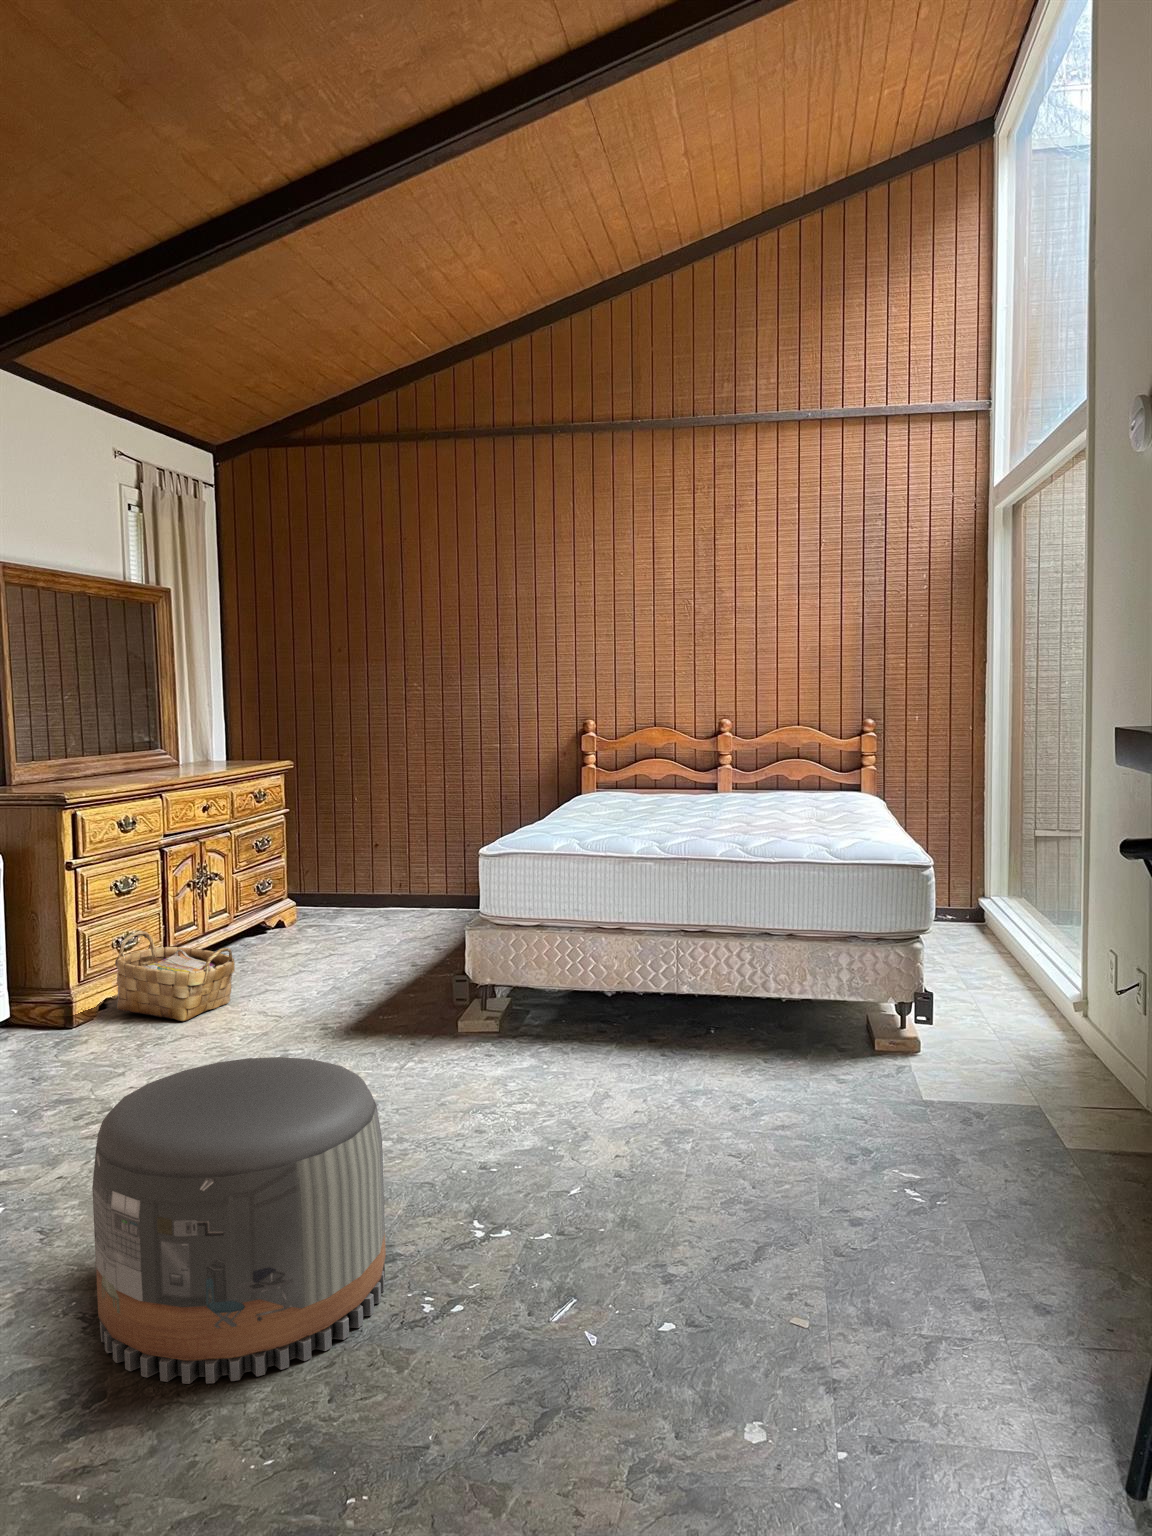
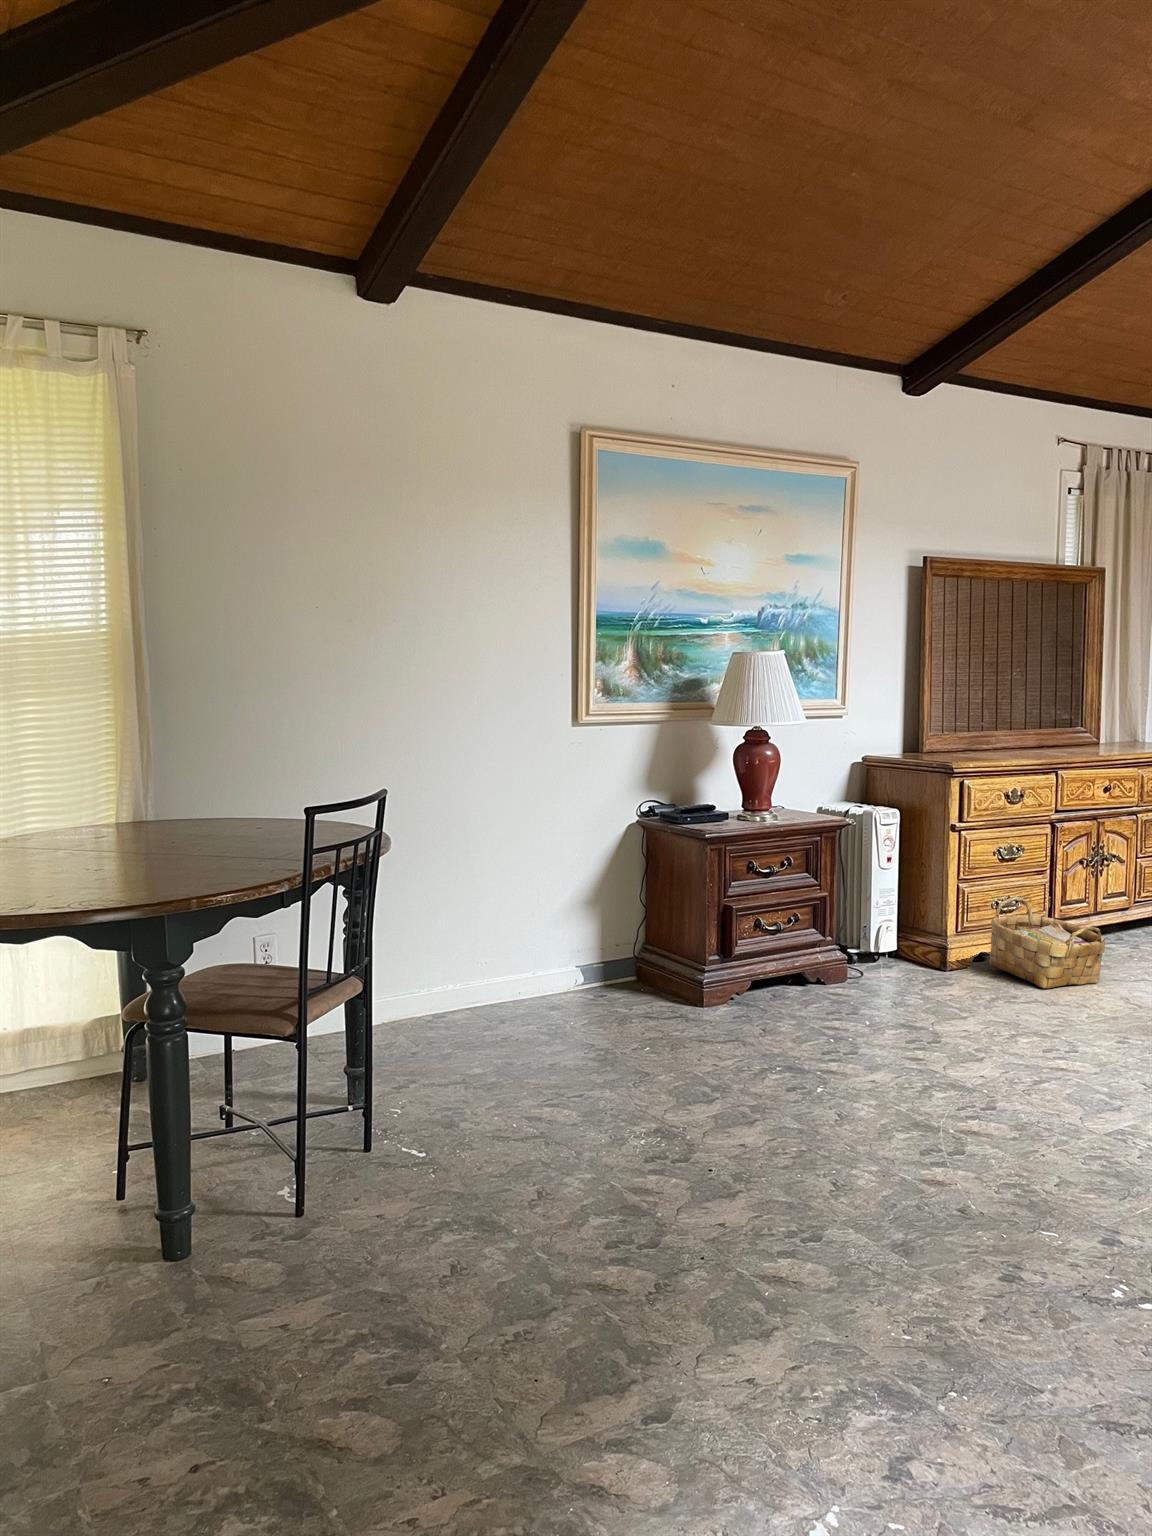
pouf: present [92,1057,386,1384] -> none [839,1010,1100,1285]

